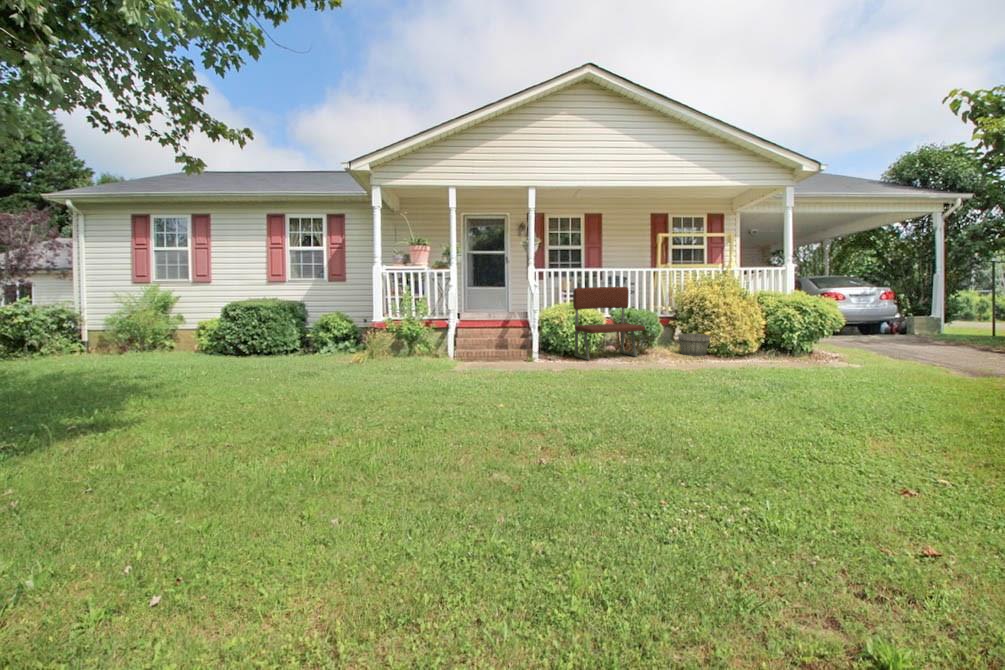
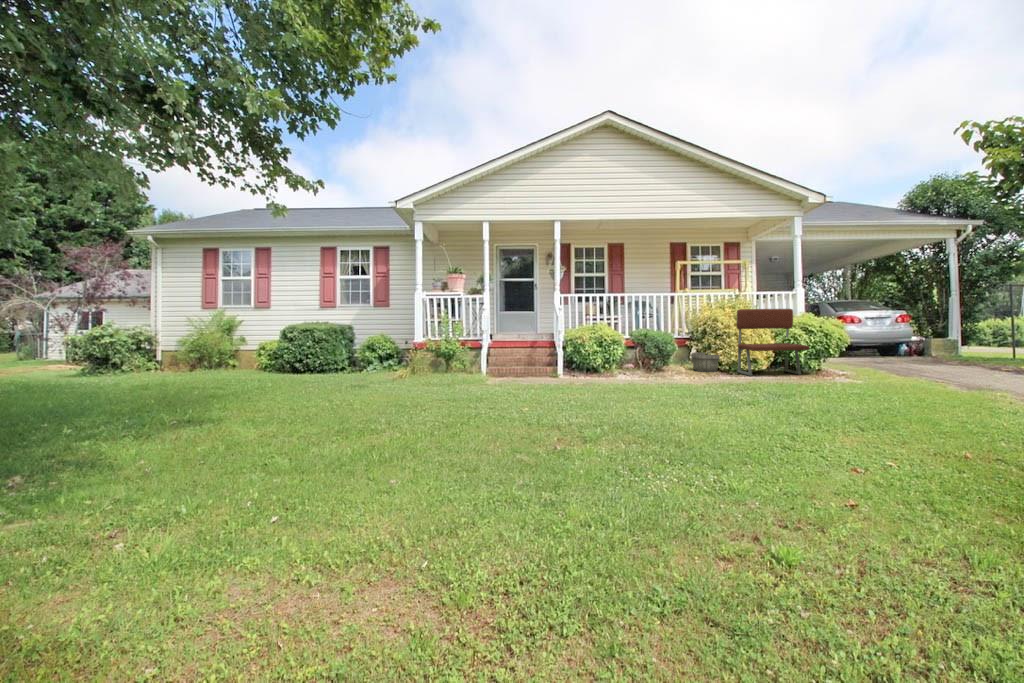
bench: present [573,287,645,360] -> present [736,309,809,376]

